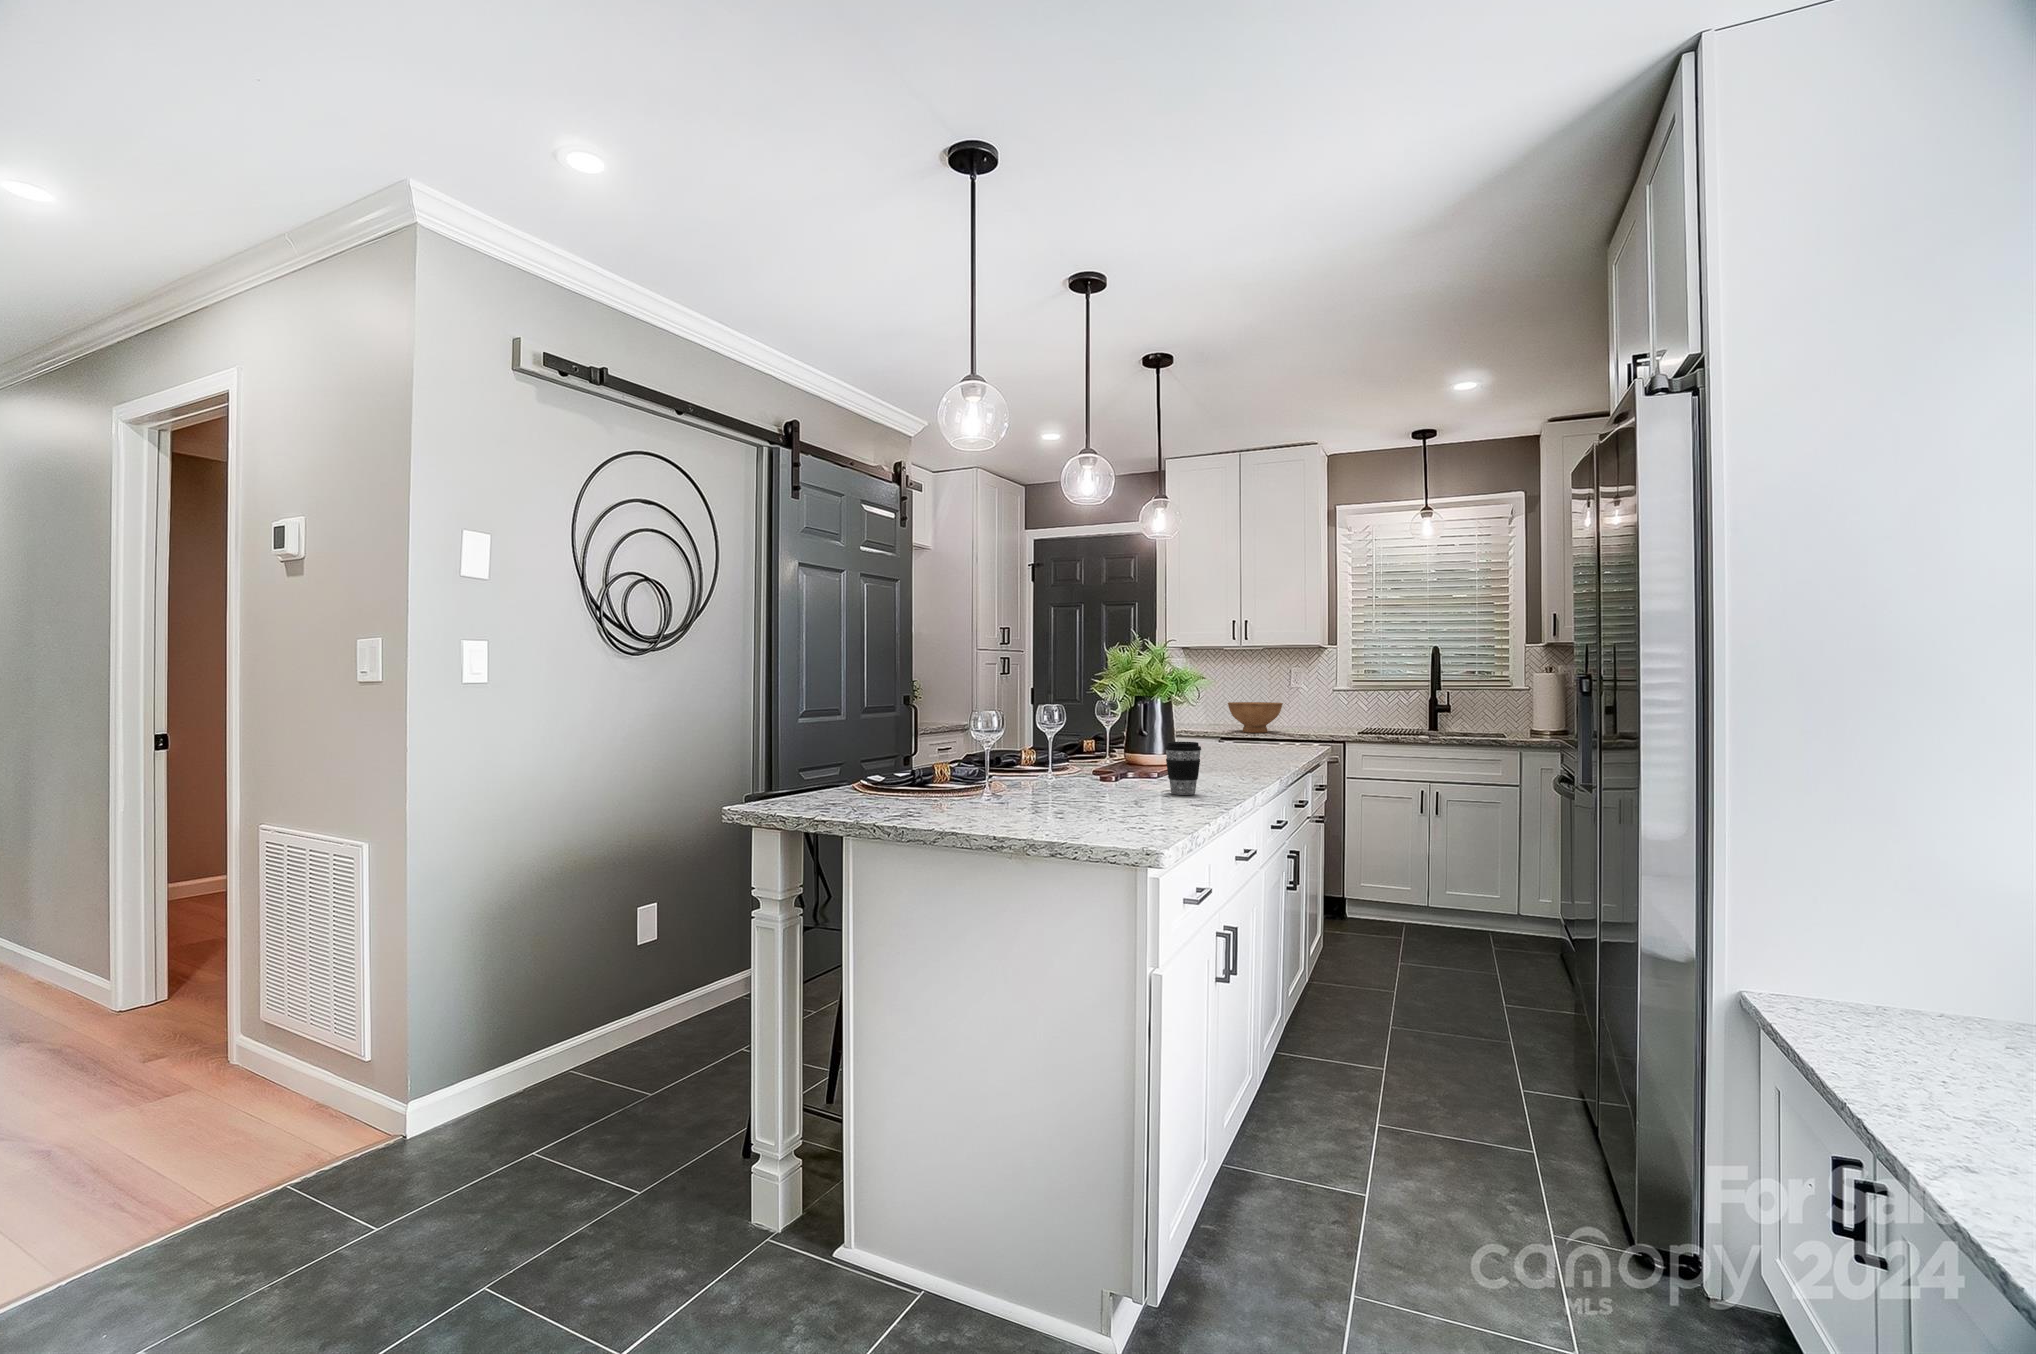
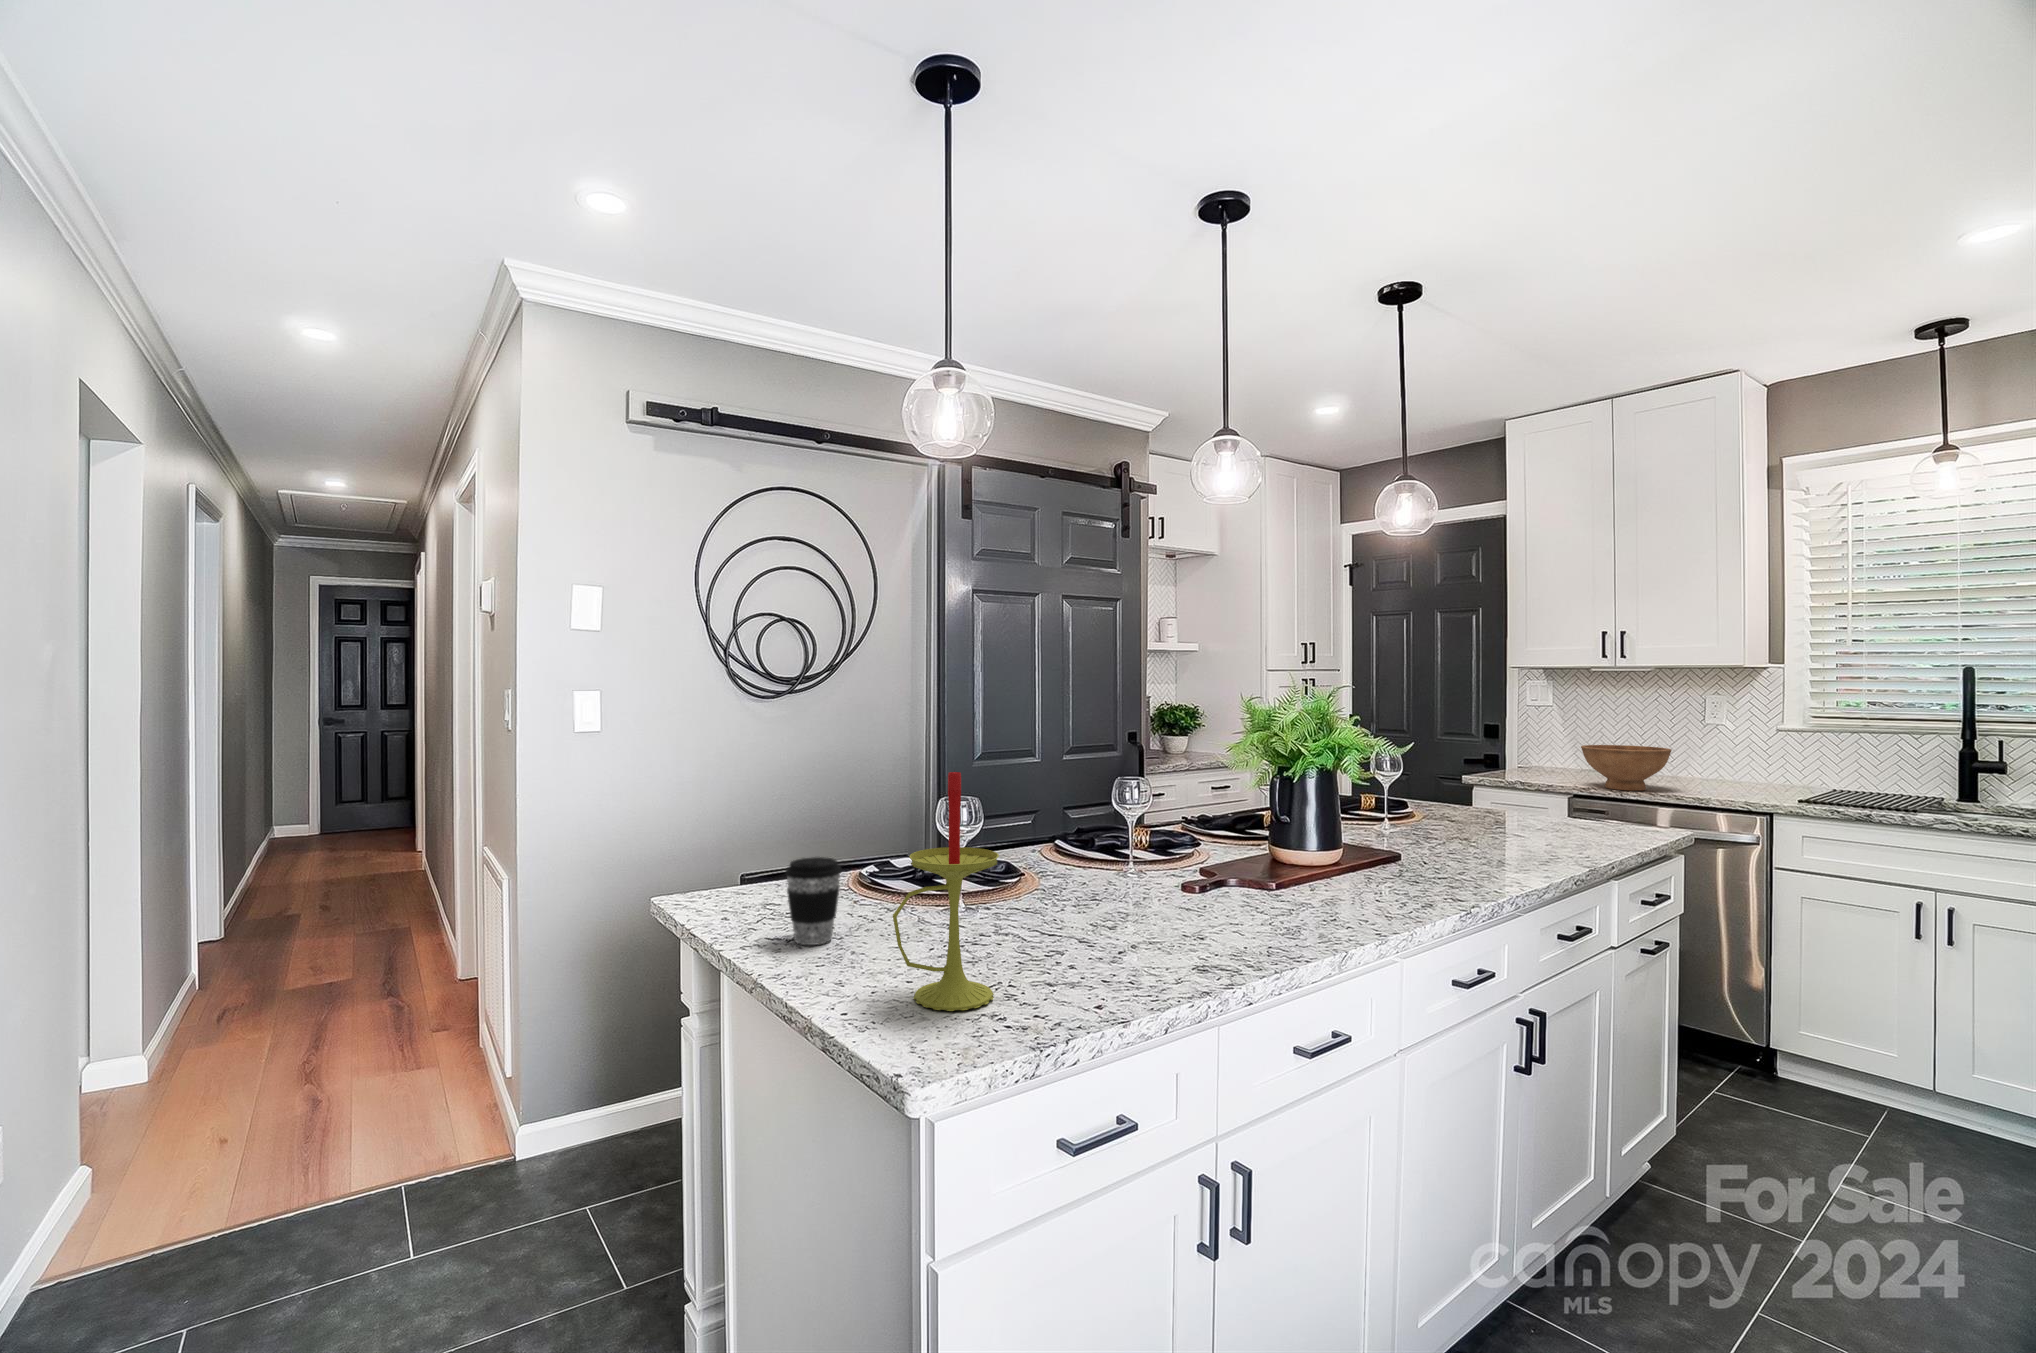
candle: none [1062,665,1122,823] -> present [893,772,999,1011]
coffee cup: present [1165,742,1201,795] -> present [785,857,842,945]

